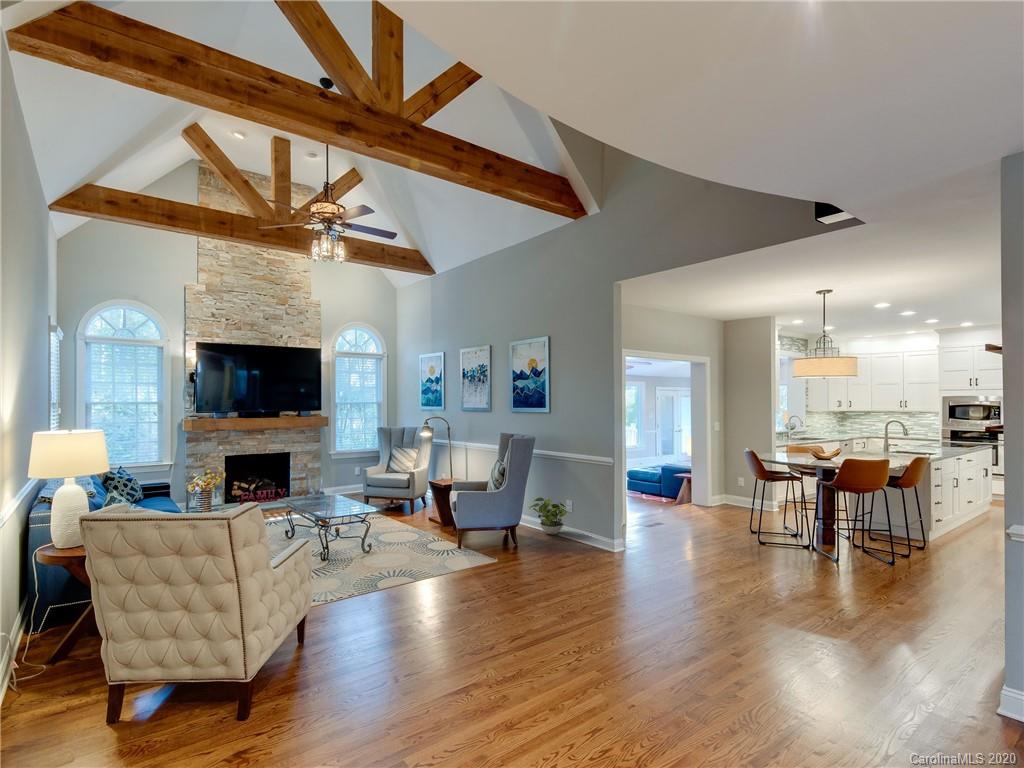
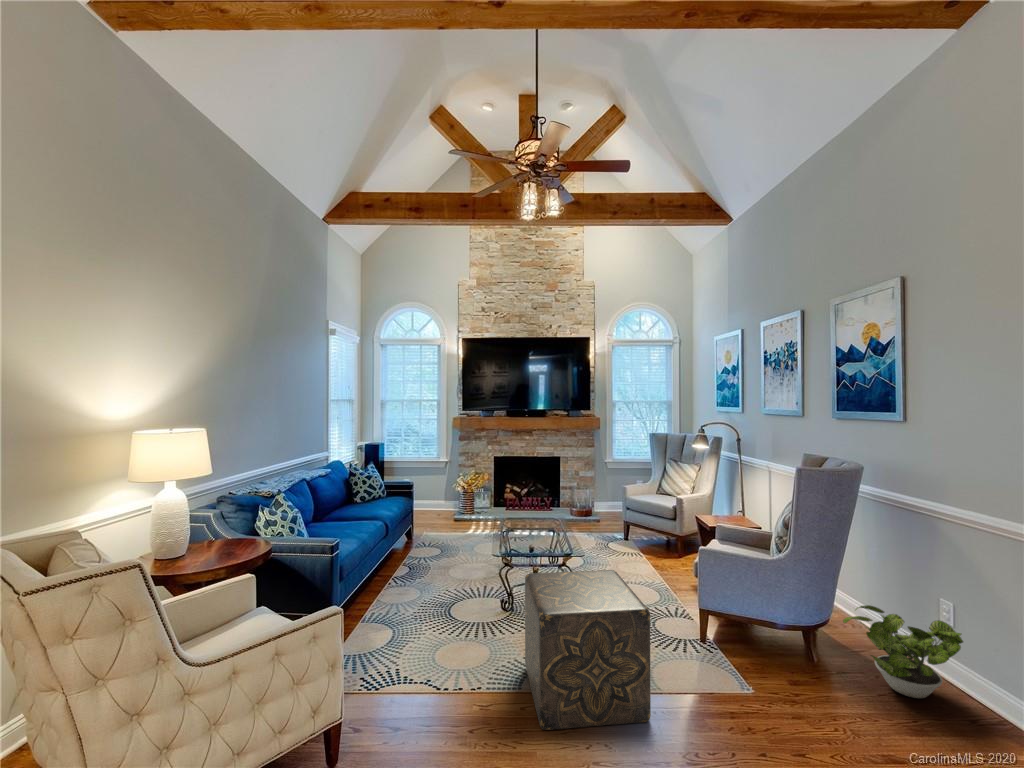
ottoman: none [390,503,470,582] -> present [525,570,651,730]

